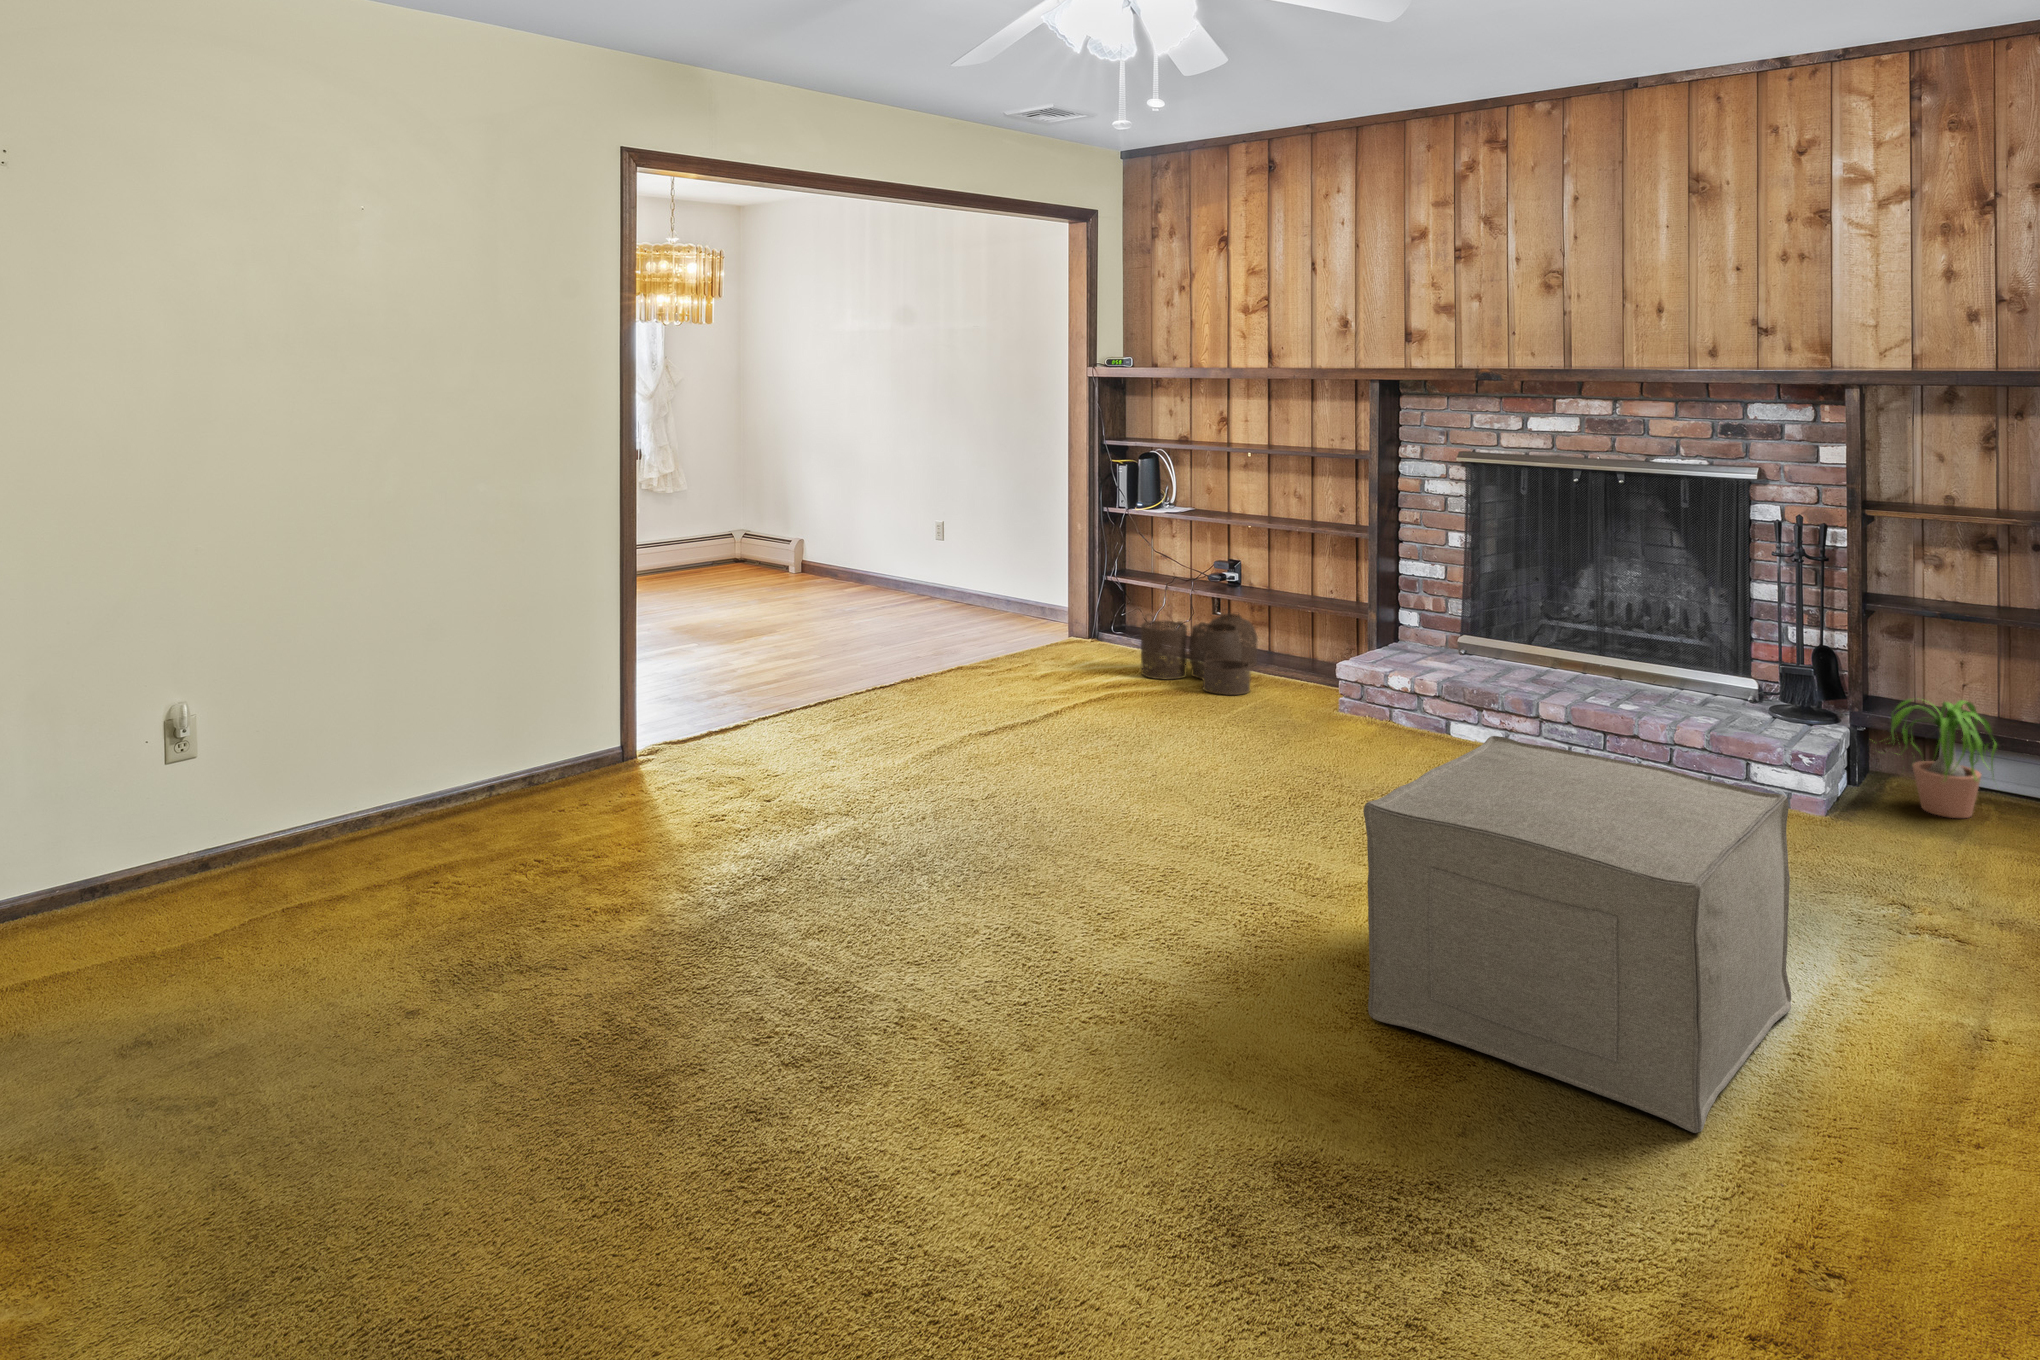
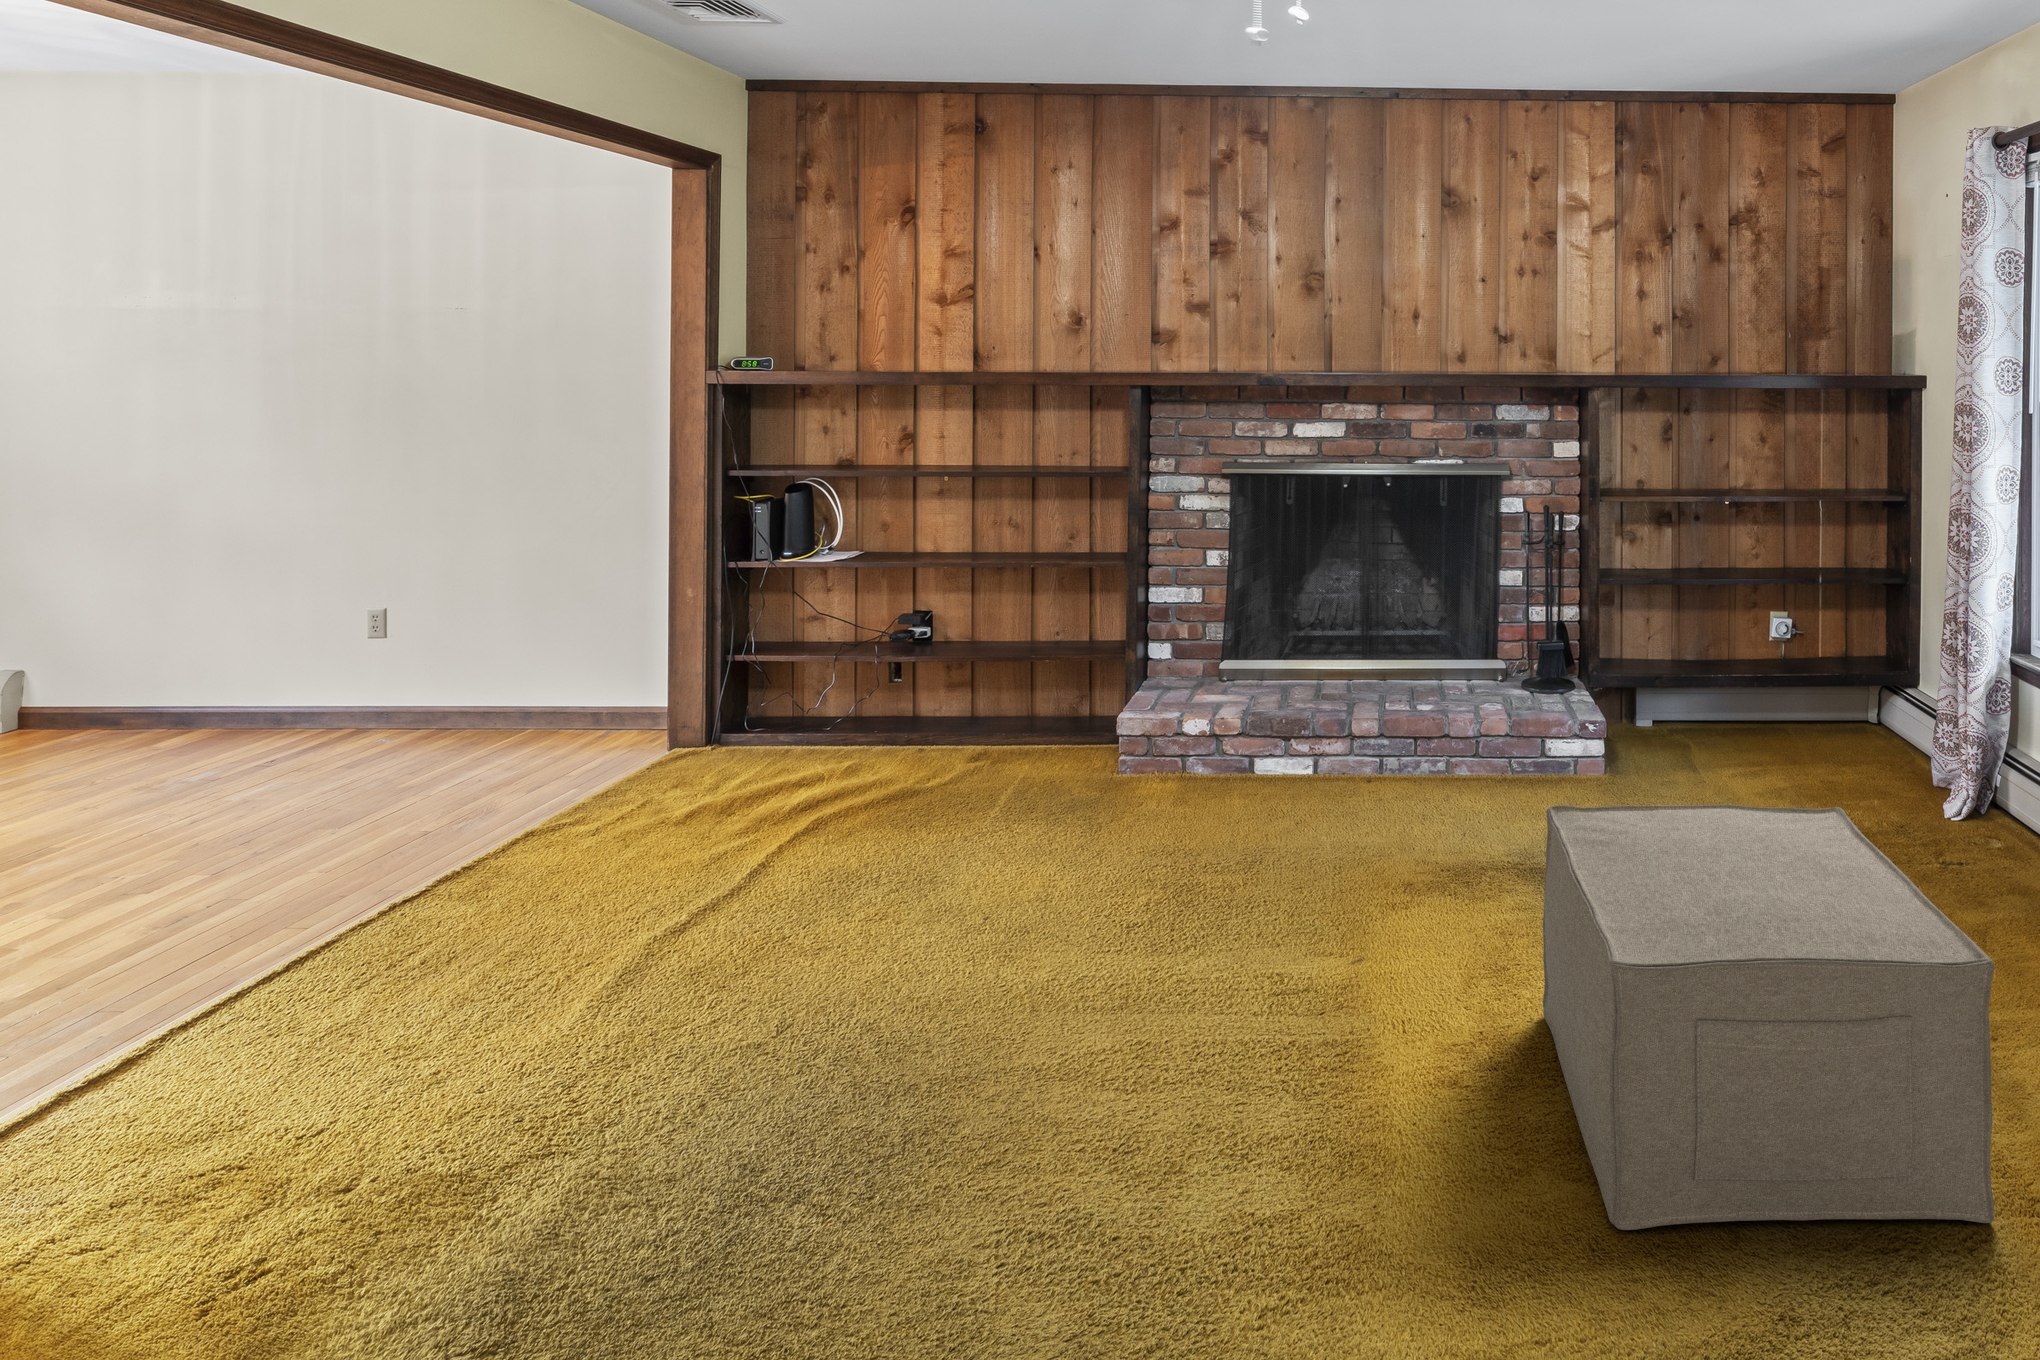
woven basket: present [1141,609,1258,695] -> none [829,664,991,778]
potted plant: present [1891,699,1997,818] -> none [1612,650,1719,752]

